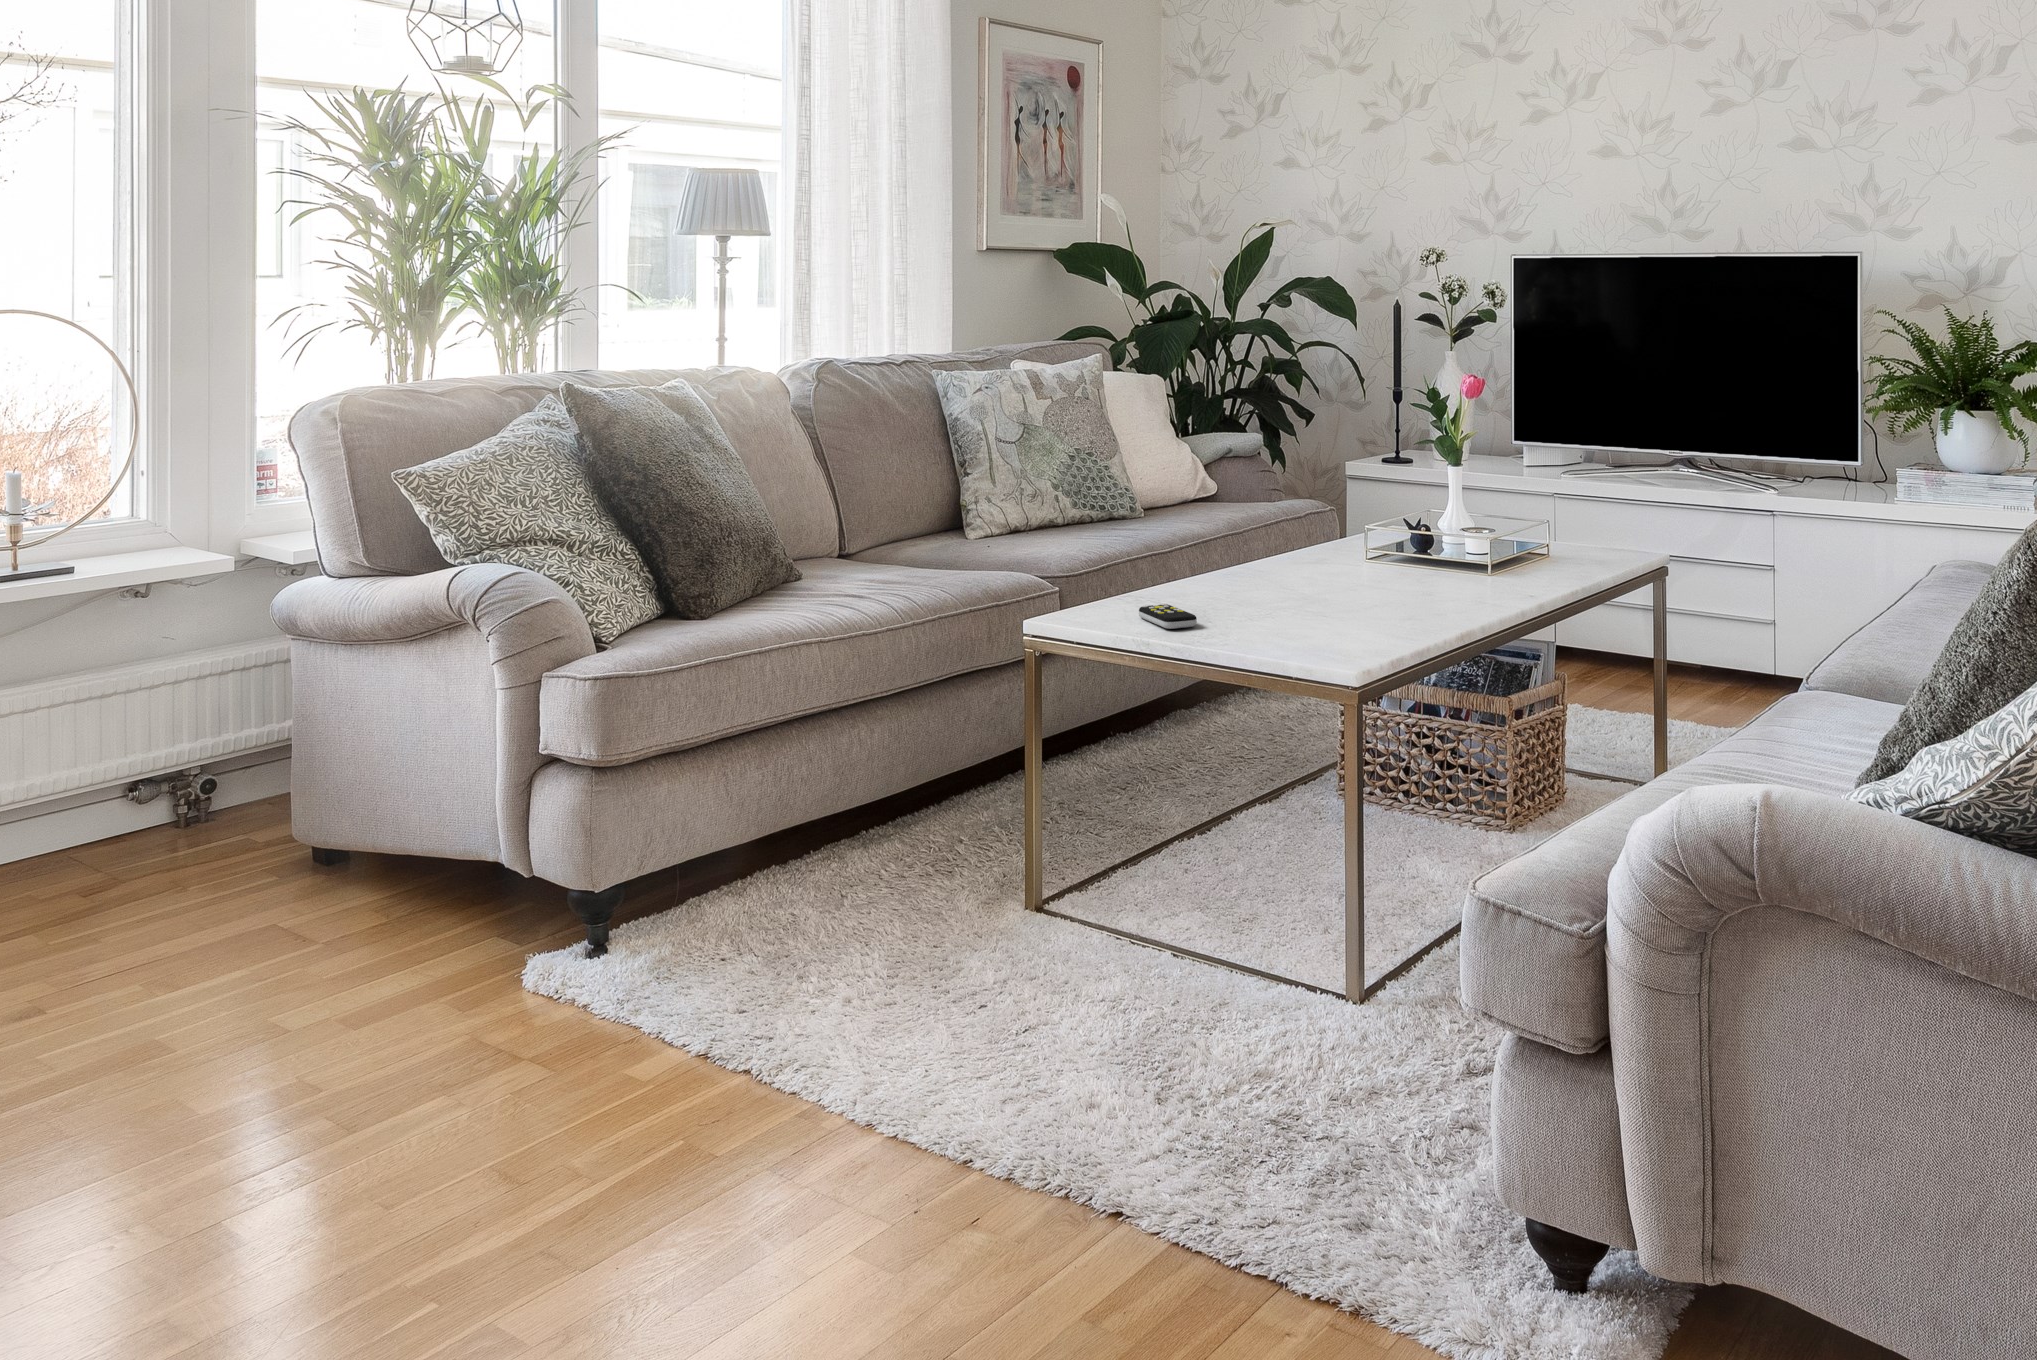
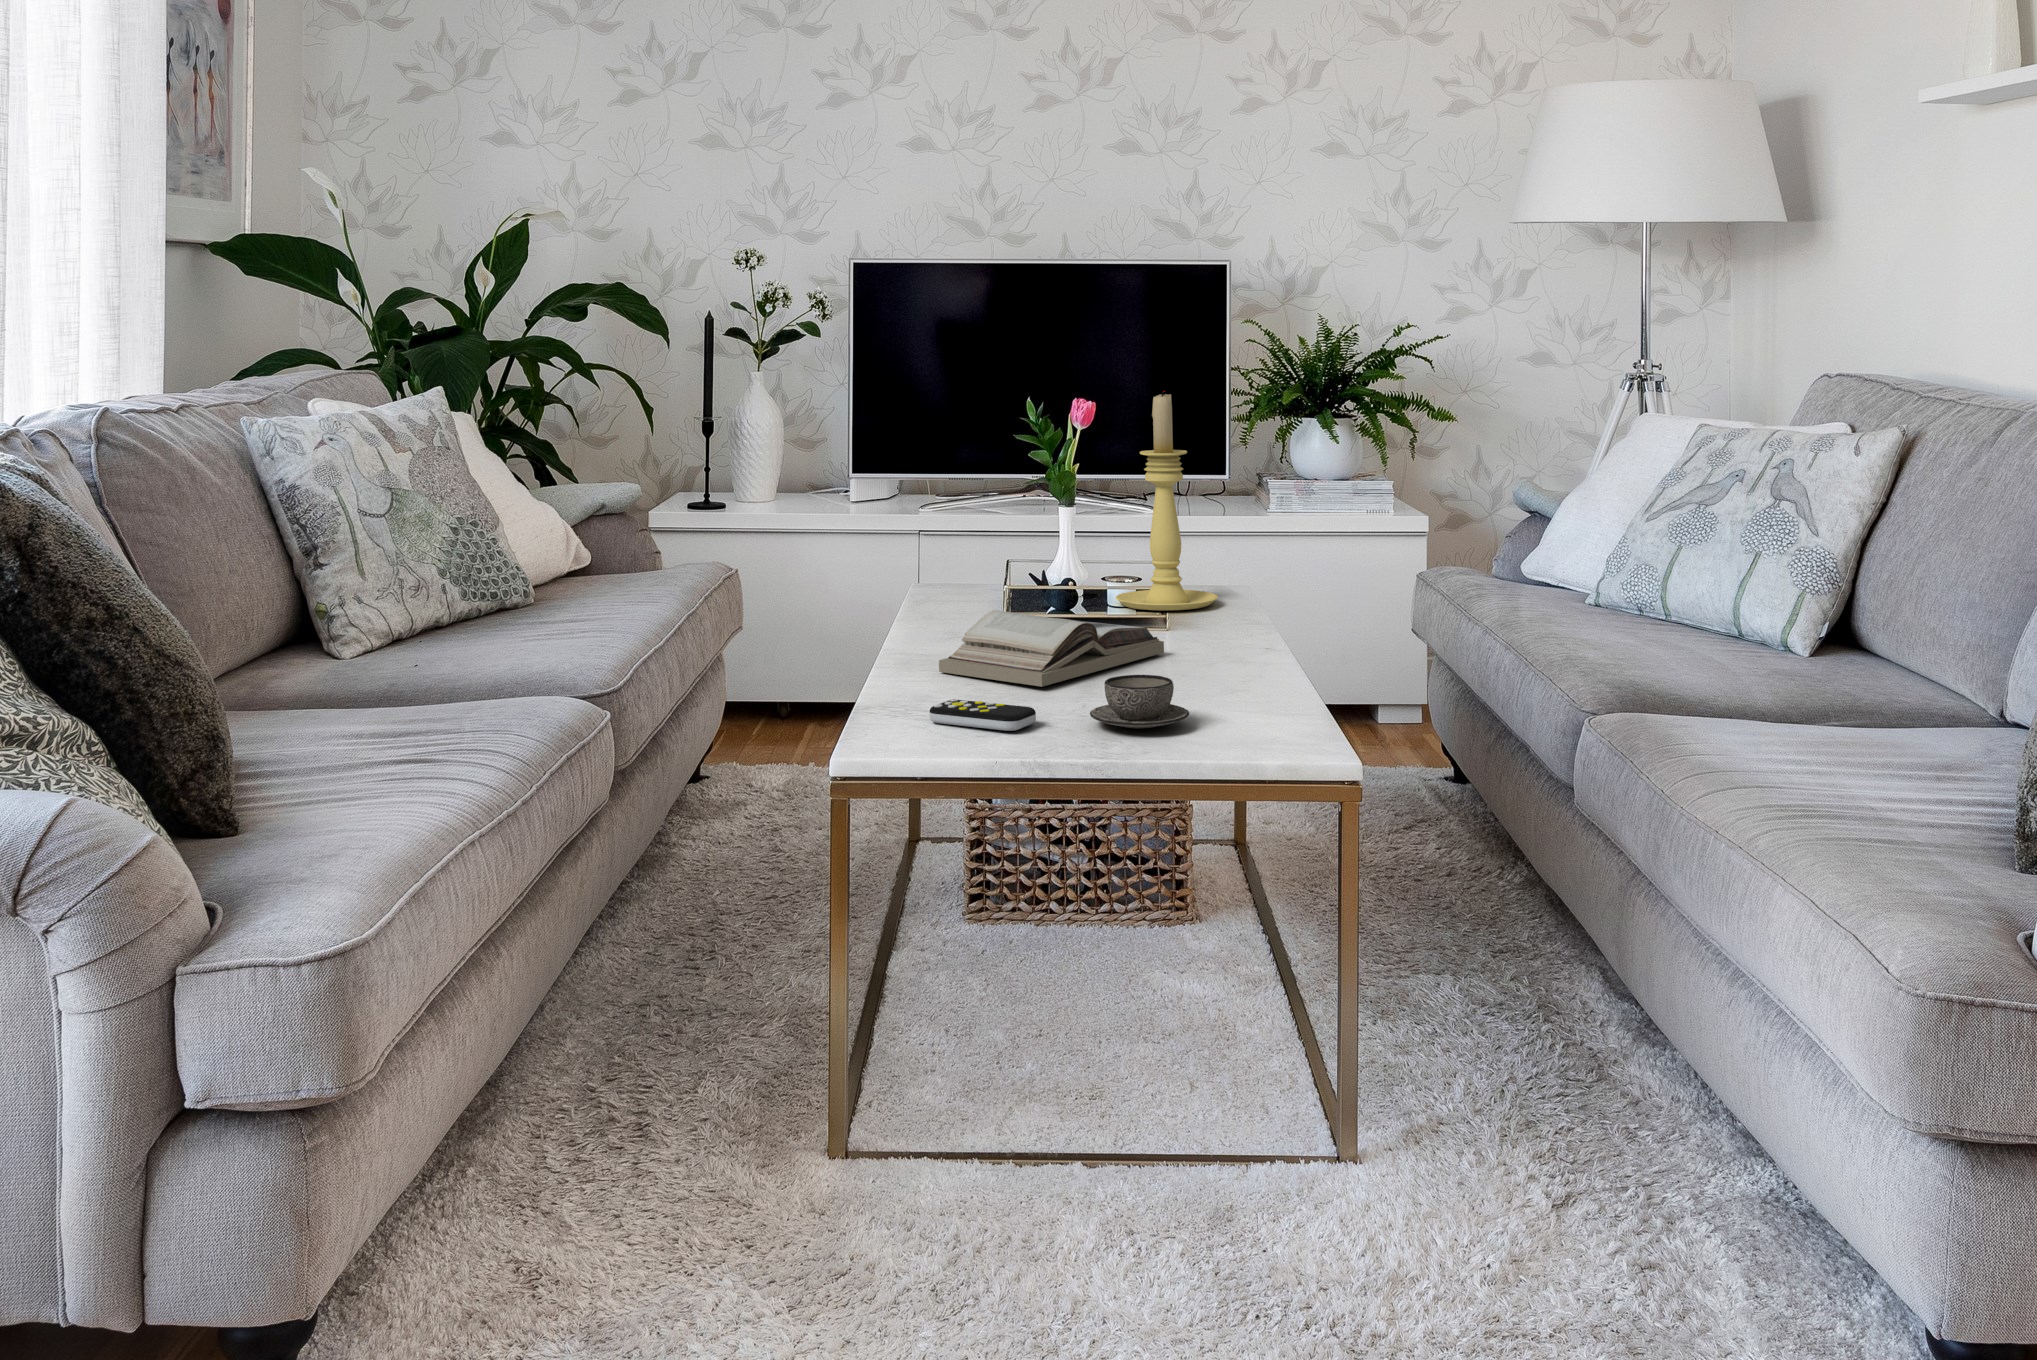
candle holder: none [1468,387,1556,569] -> present [1116,391,1218,610]
book: none [1226,549,1403,606] -> present [939,611,1164,687]
teacup: none [1219,601,1292,640] -> present [1090,675,1189,729]

